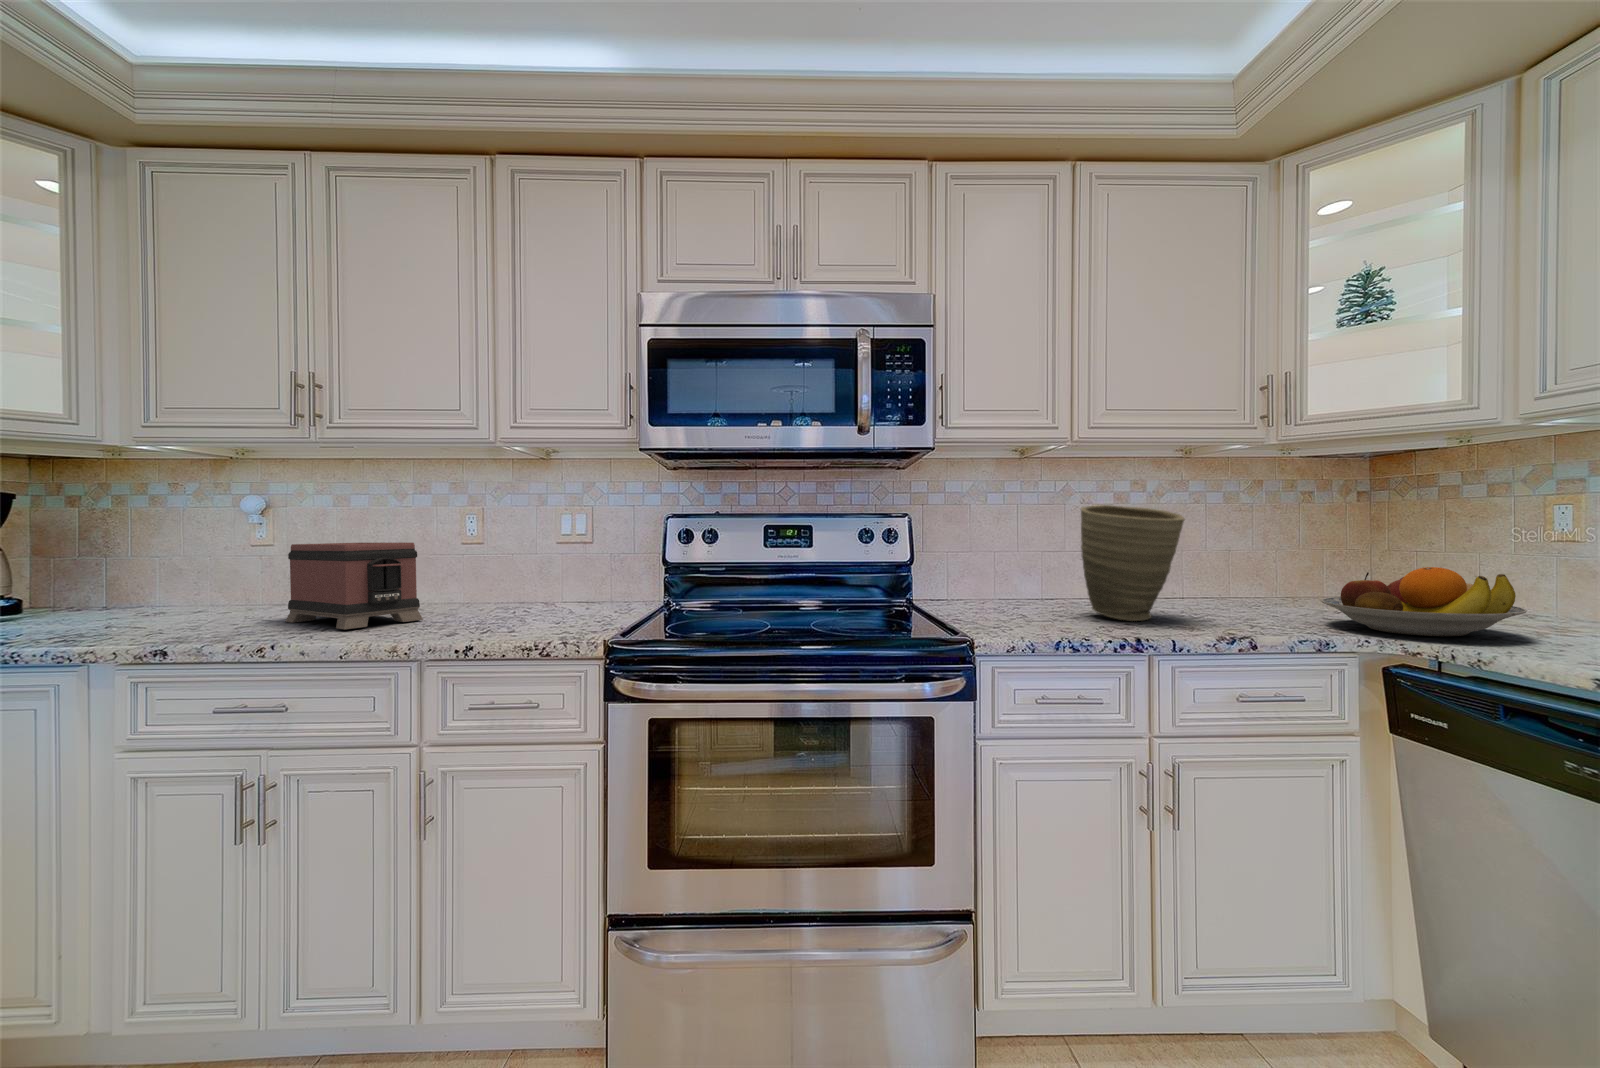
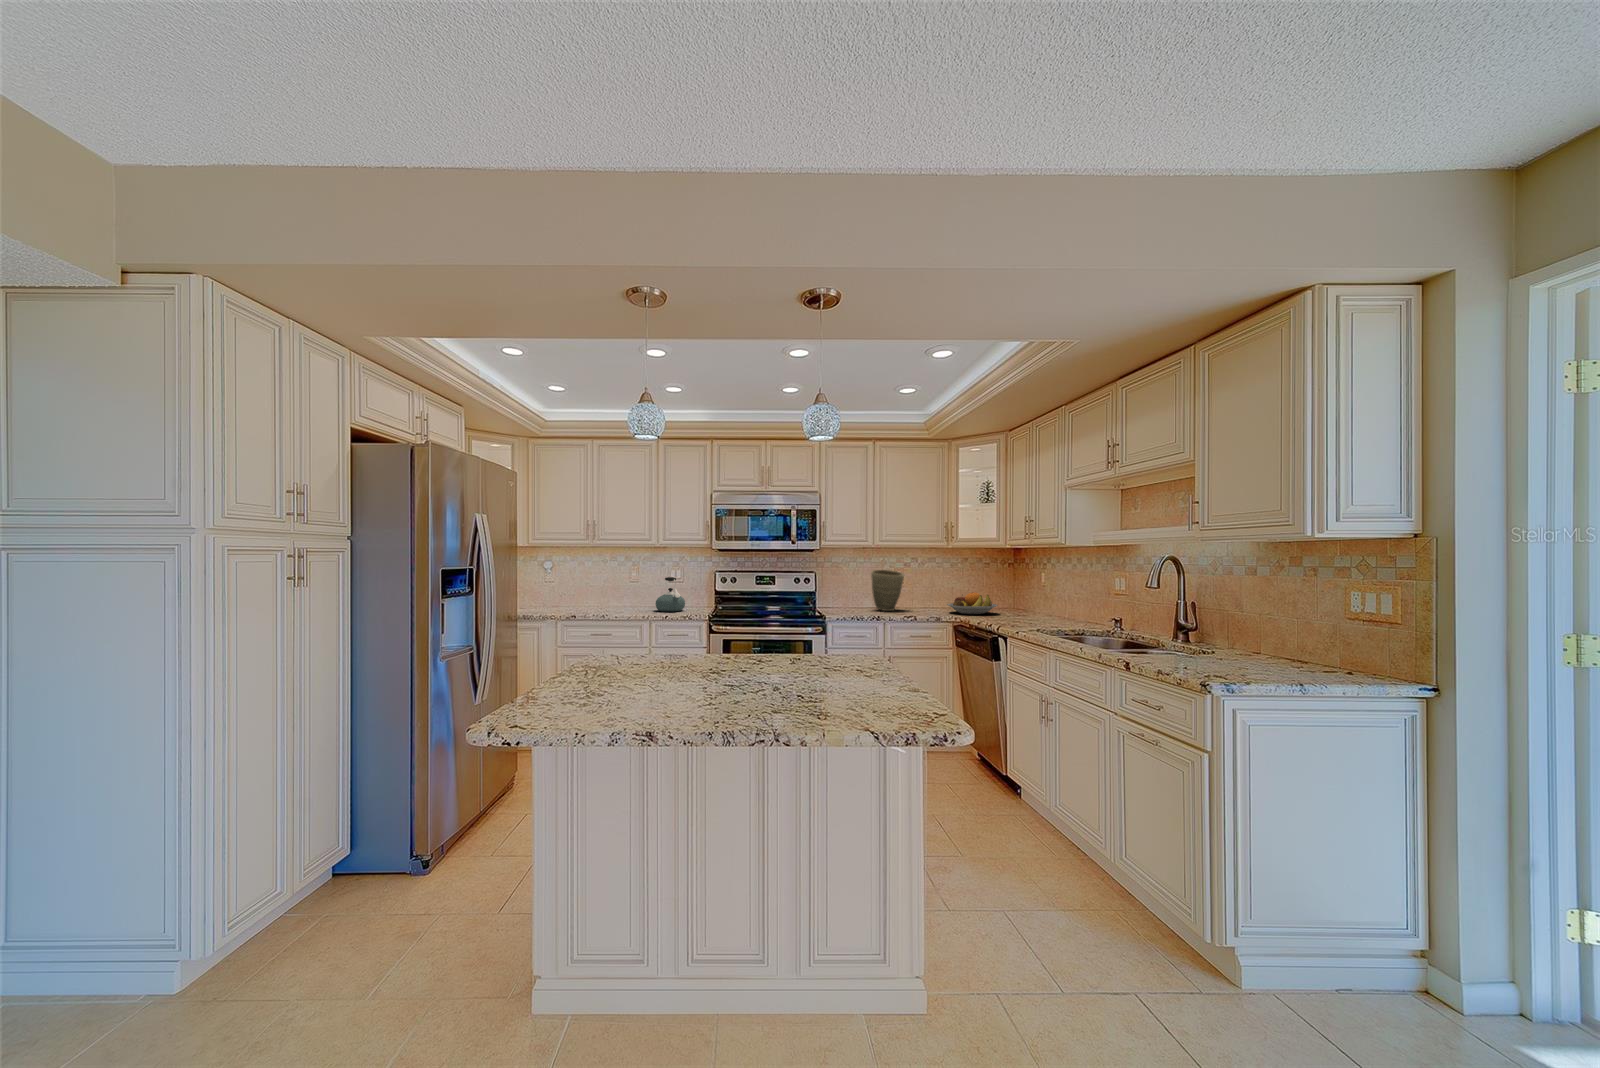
kettle: none [477,530,564,627] -> present [656,577,685,612]
toaster: present [285,543,423,630] -> none [580,581,632,612]

